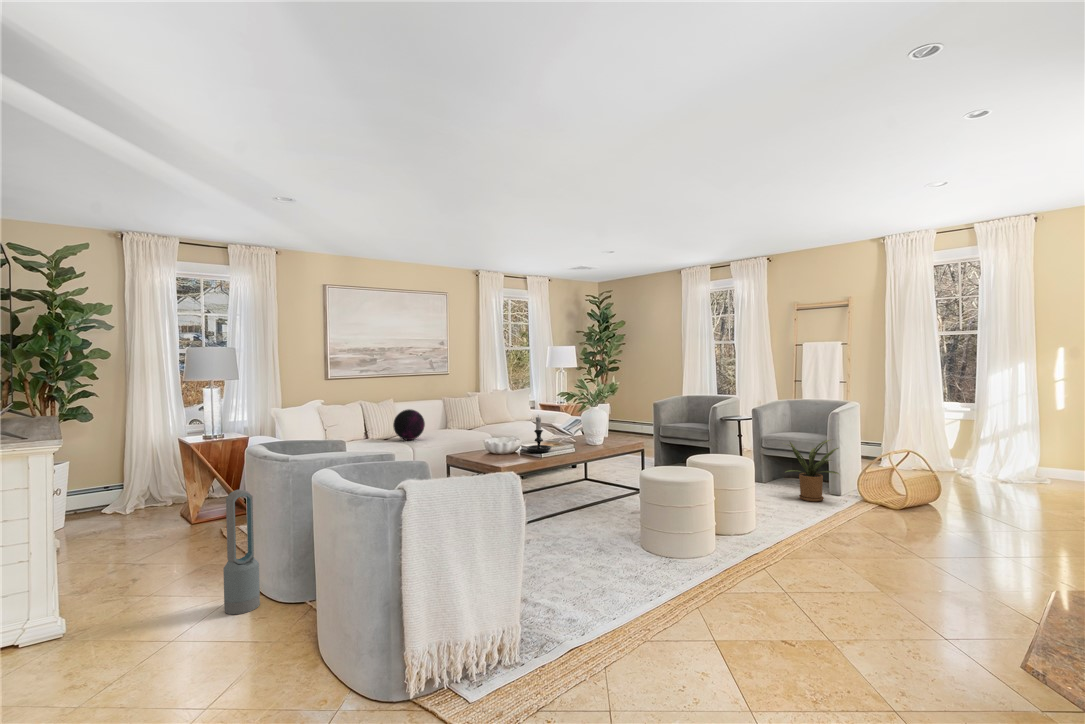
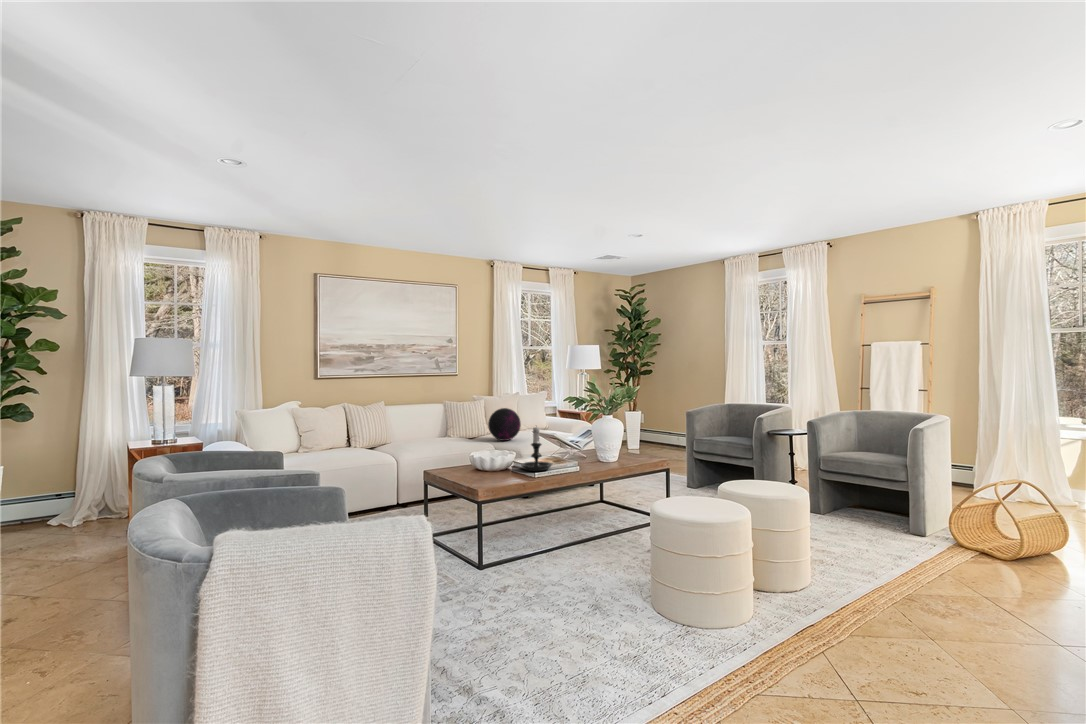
decorative orb: present [393,409,425,440] -> present [488,408,521,441]
house plant: present [786,440,839,501] -> none [842,464,925,543]
air purifier: present [223,490,260,614] -> none [81,518,134,686]

